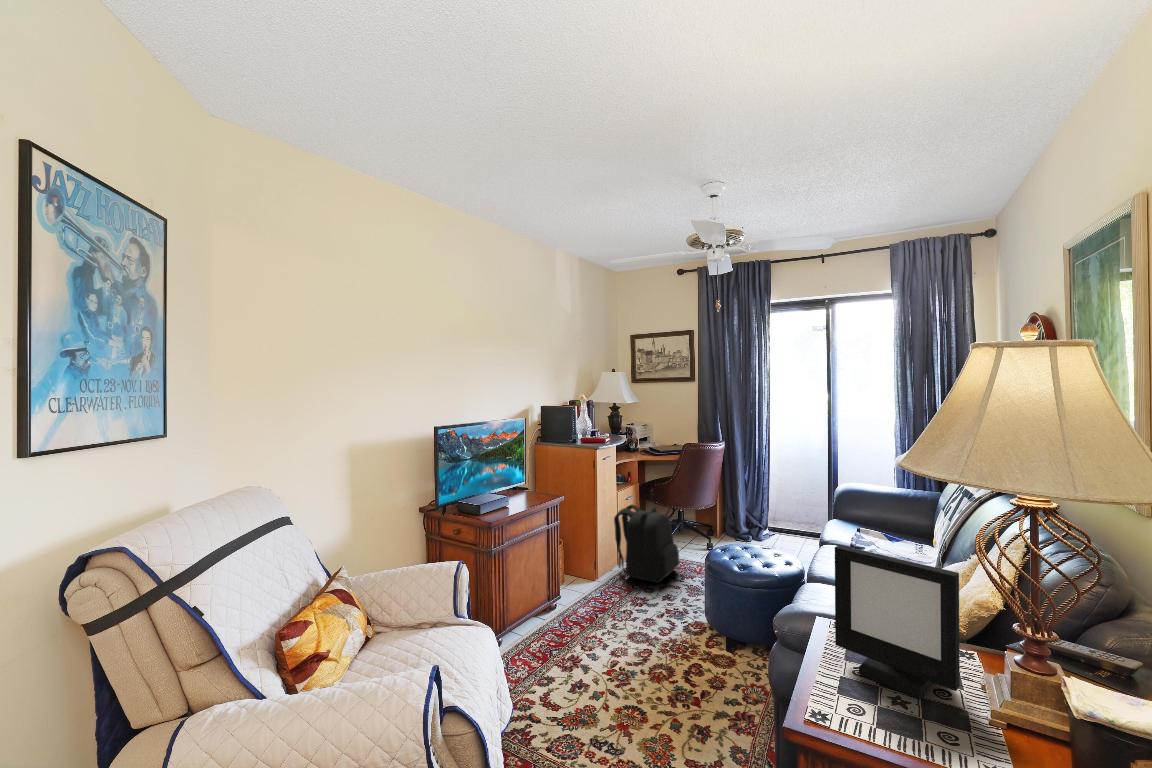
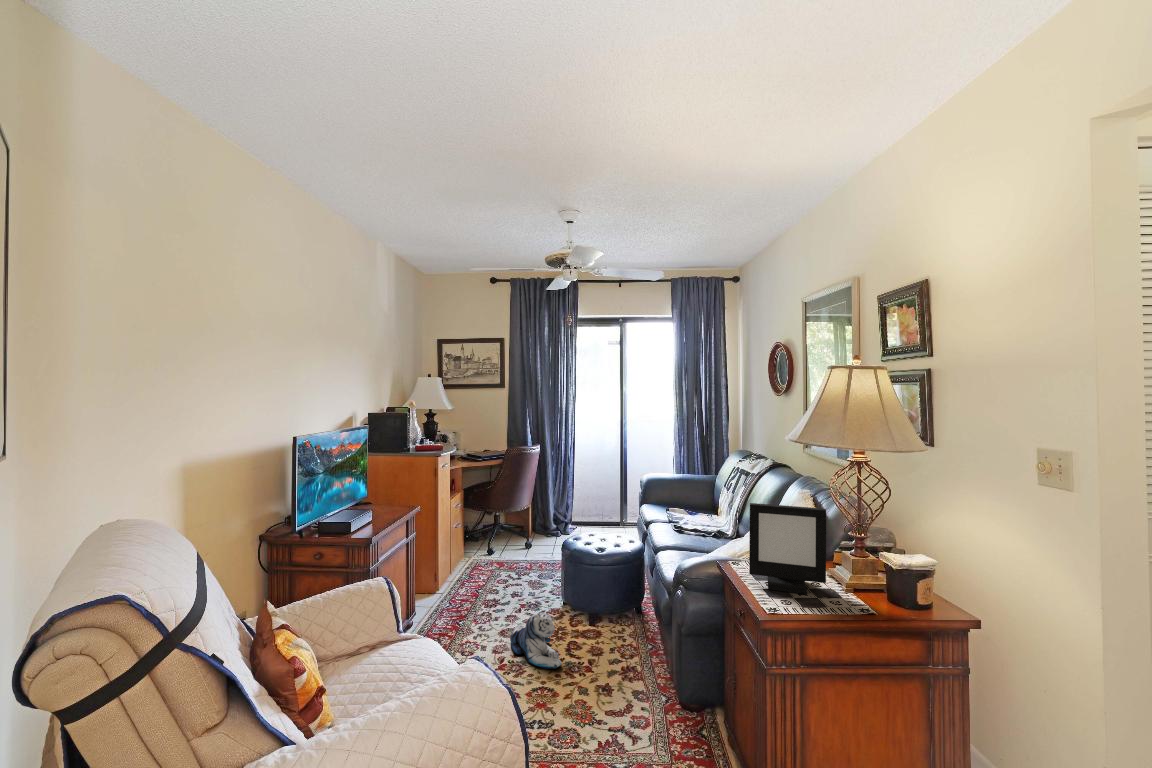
backpack: present [614,505,679,583] -> none [451,511,513,584]
plush toy: none [628,624,672,690] -> present [510,612,562,669]

